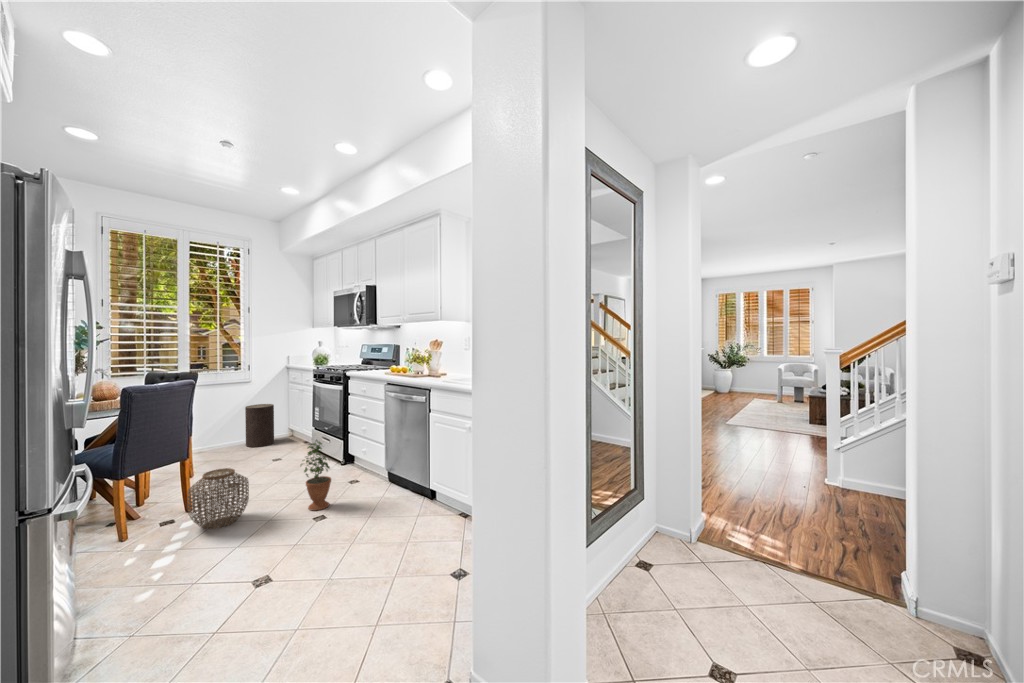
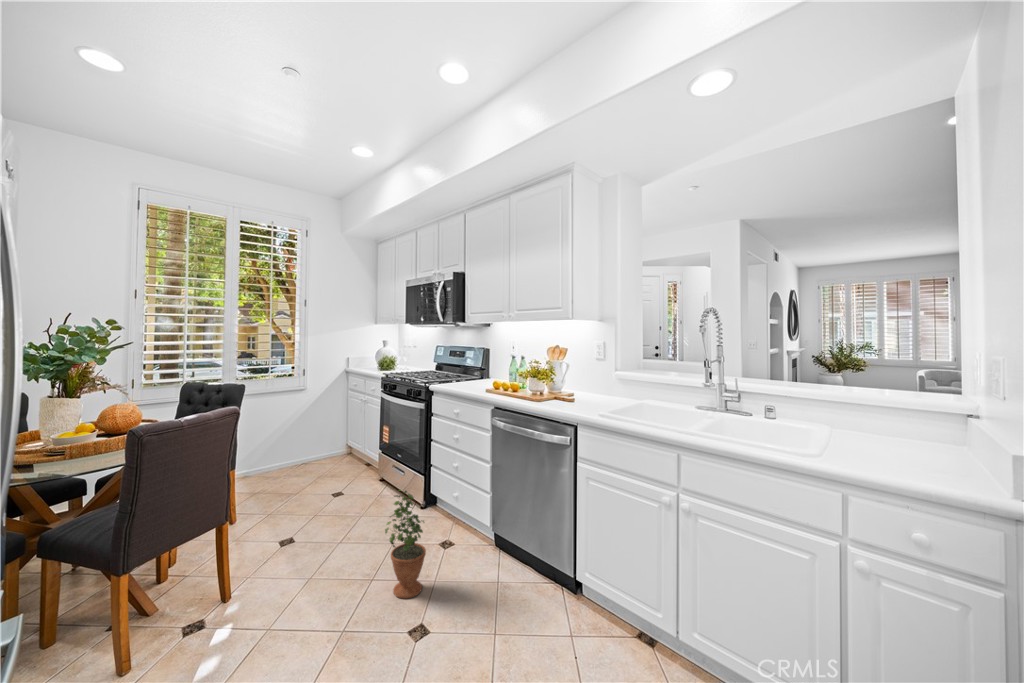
stool: present [245,404,274,447] -> none [298,415,331,470]
woven basket: present [187,468,249,529] -> none [228,532,313,630]

